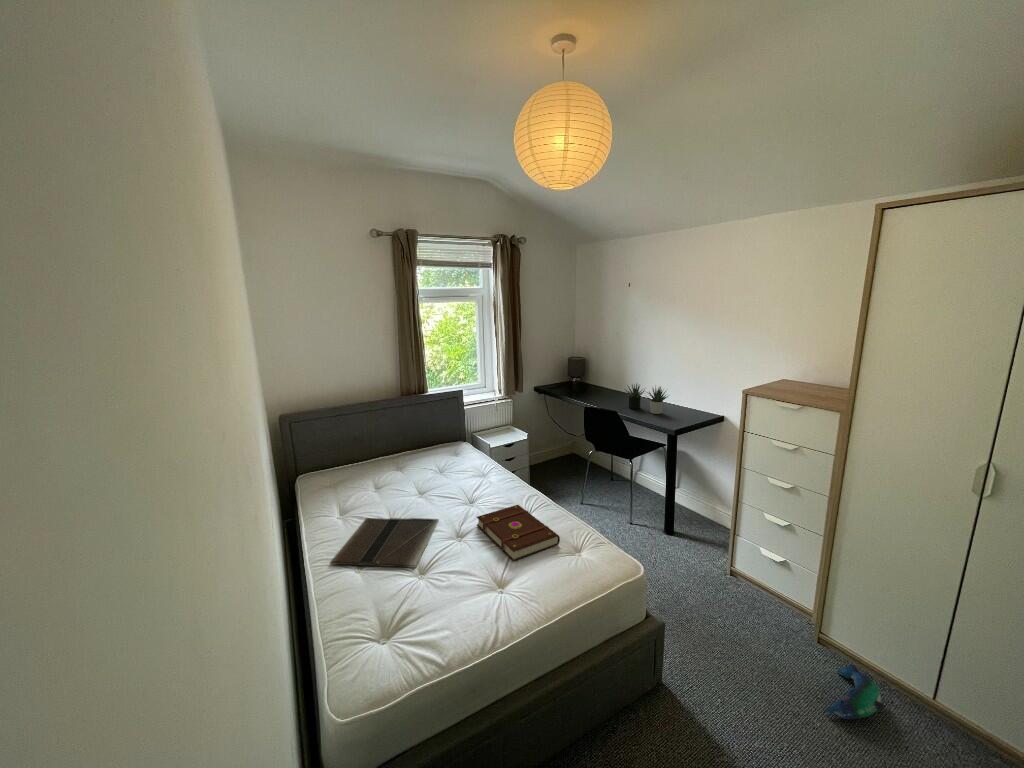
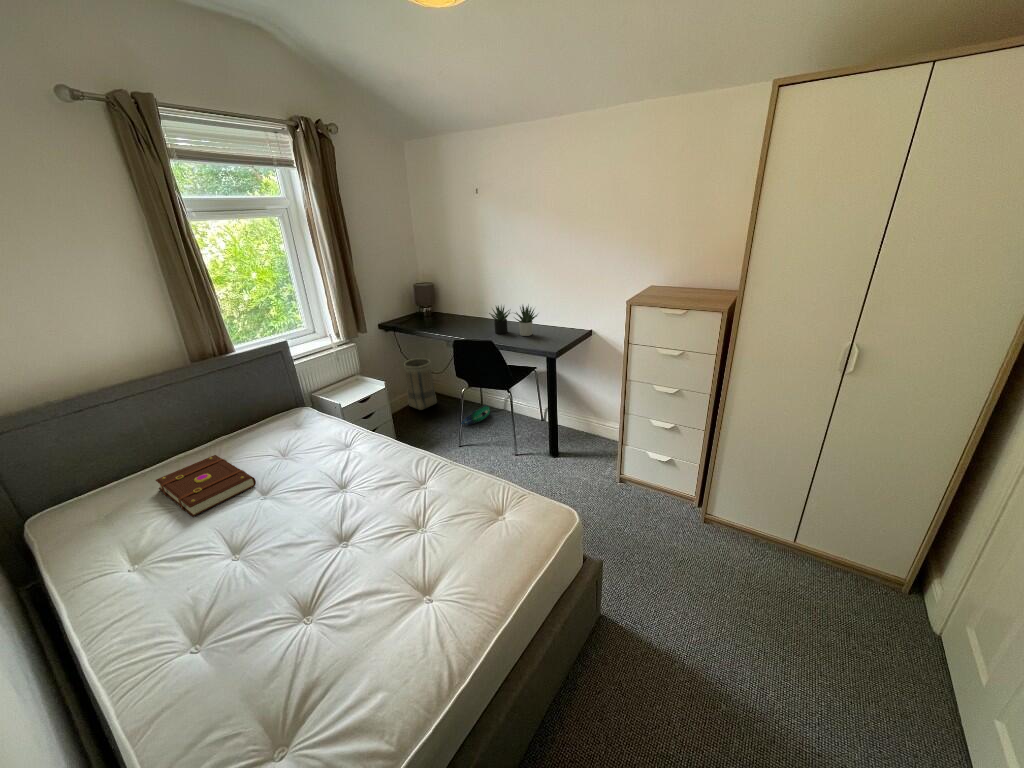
basket: none [550,422,575,467] -> present [404,358,436,410]
book: present [477,505,560,561] -> present [156,455,256,517]
laptop: present [330,518,439,568] -> none [141,524,306,651]
plush toy: present [826,665,885,719] -> present [461,405,490,424]

